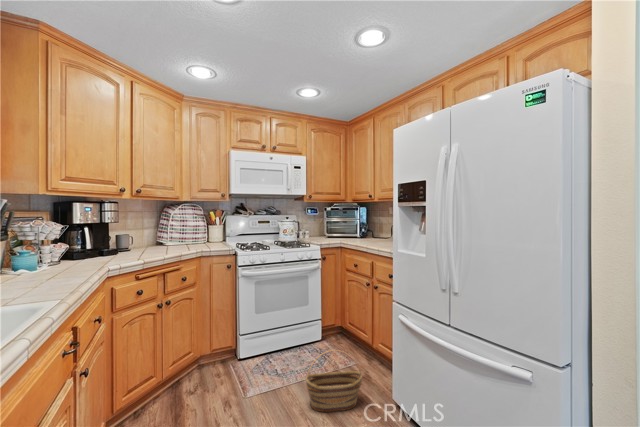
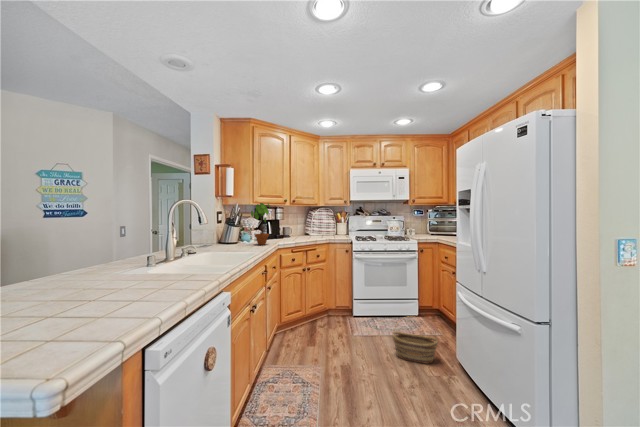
potted plant: none [41,192,90,274] -> present [251,203,270,245]

